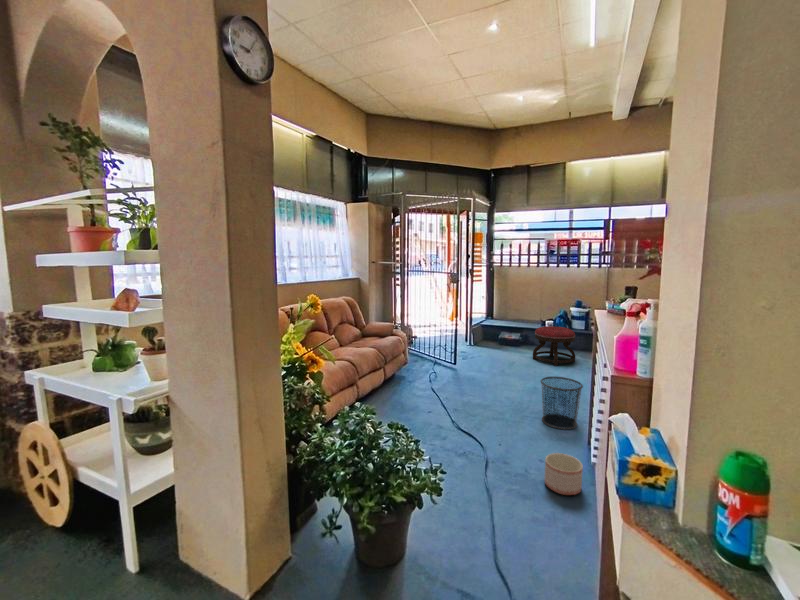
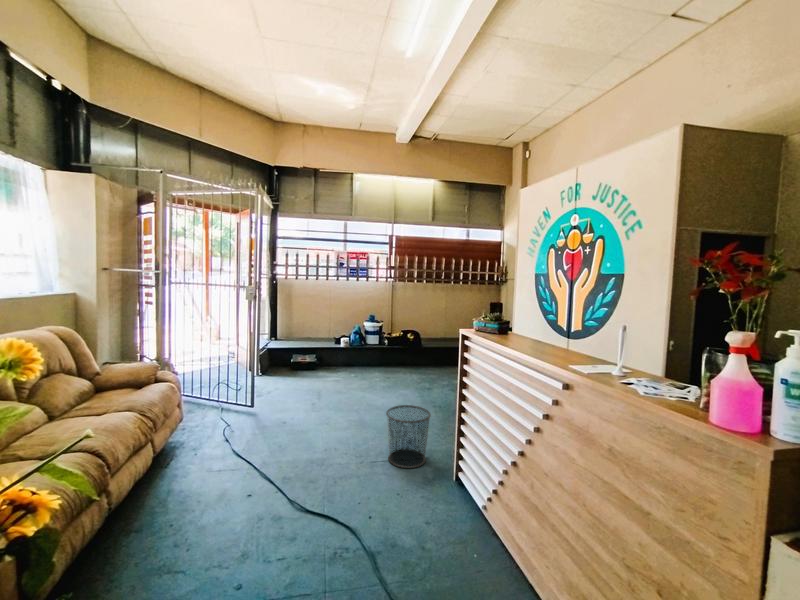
ottoman: present [533,326,575,366] -> none [336,344,378,388]
planter: present [544,453,583,495] -> none [443,509,487,566]

